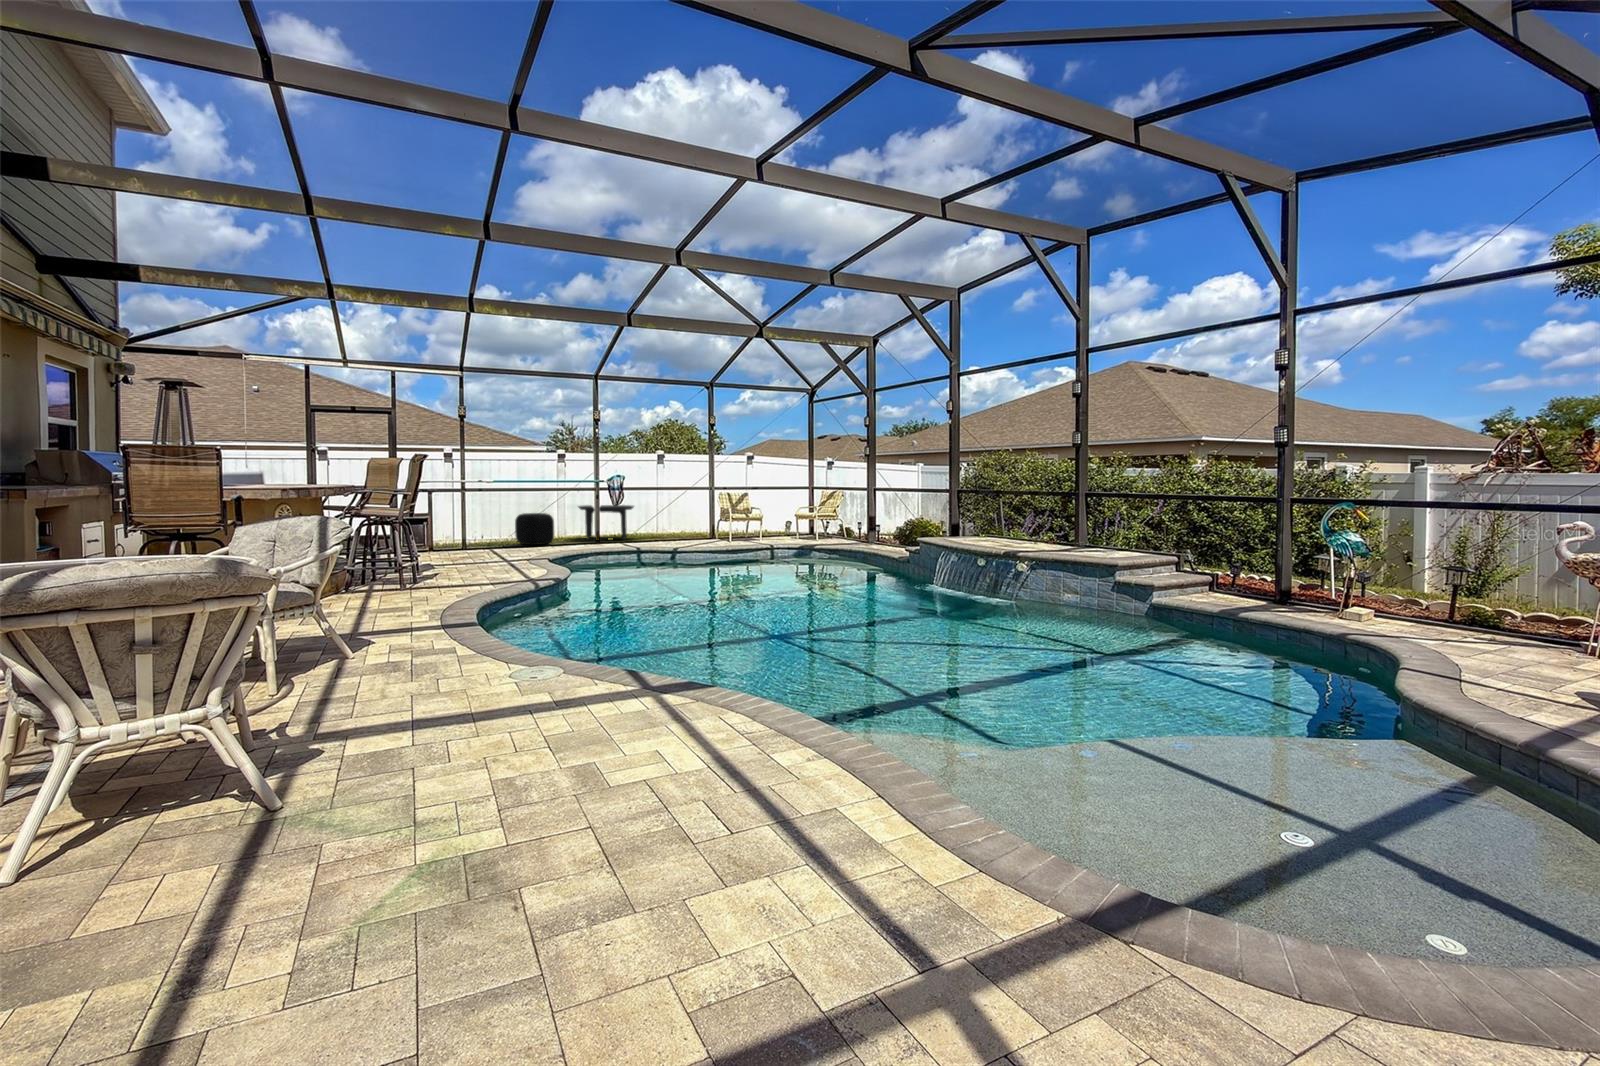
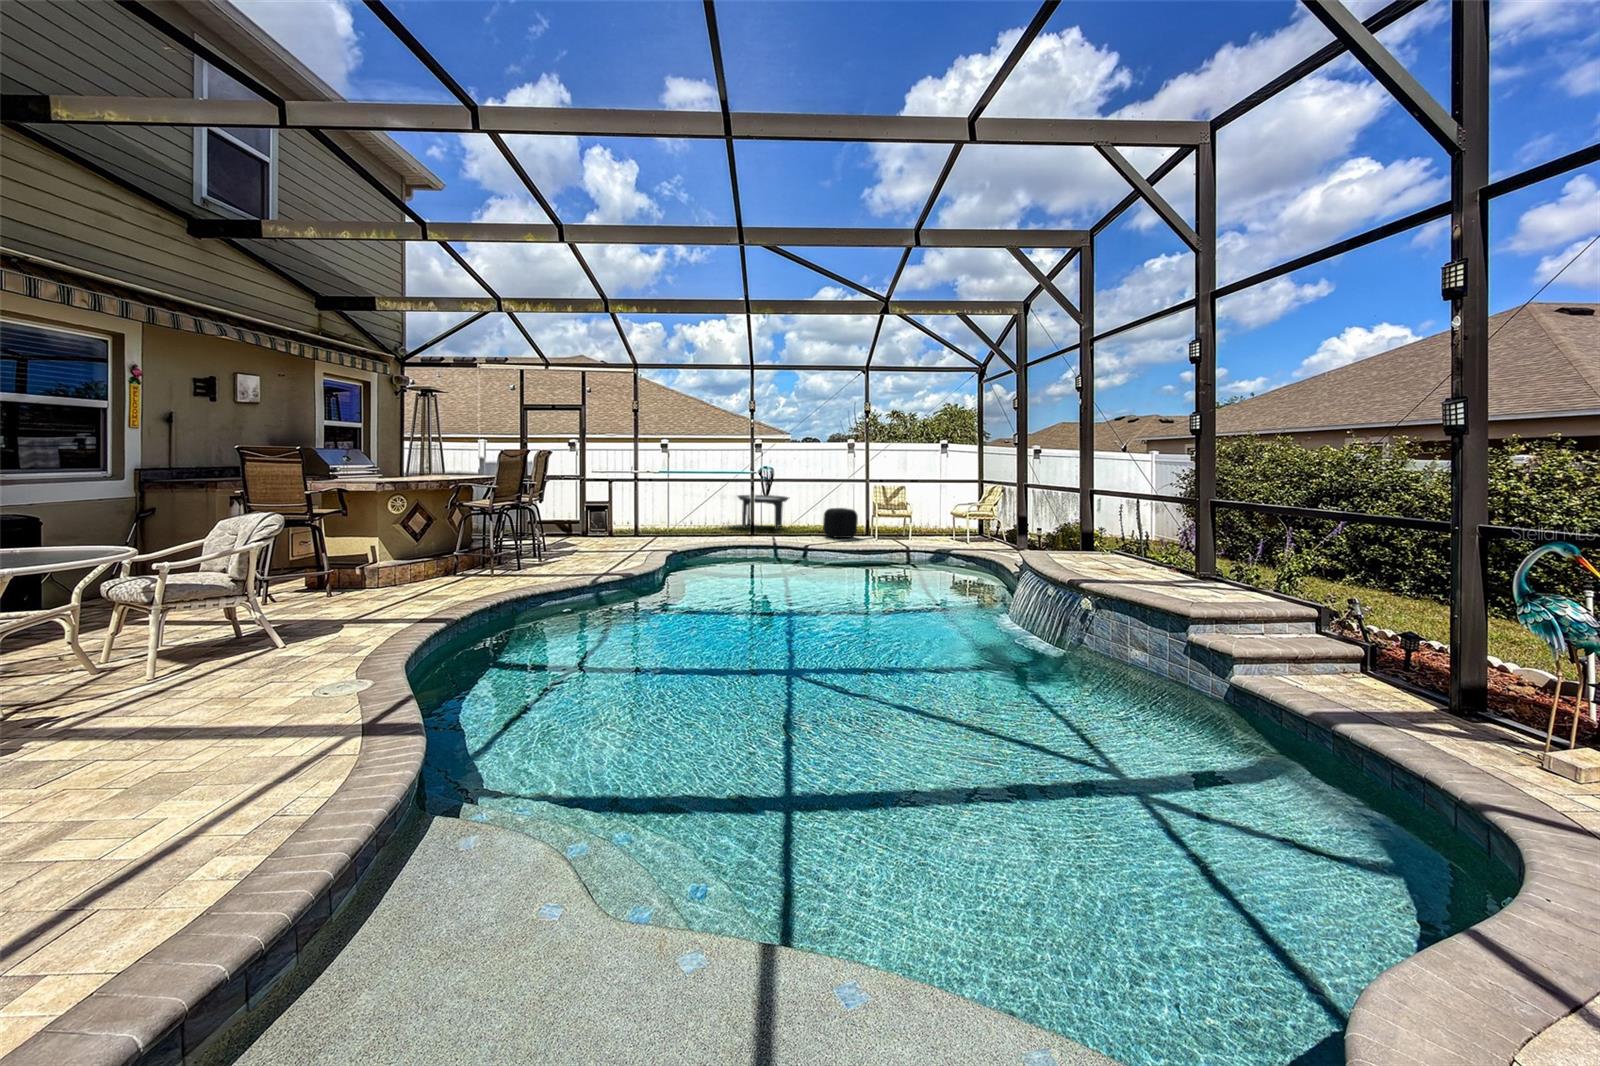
ottoman: present [515,513,554,545] -> present [823,508,858,538]

